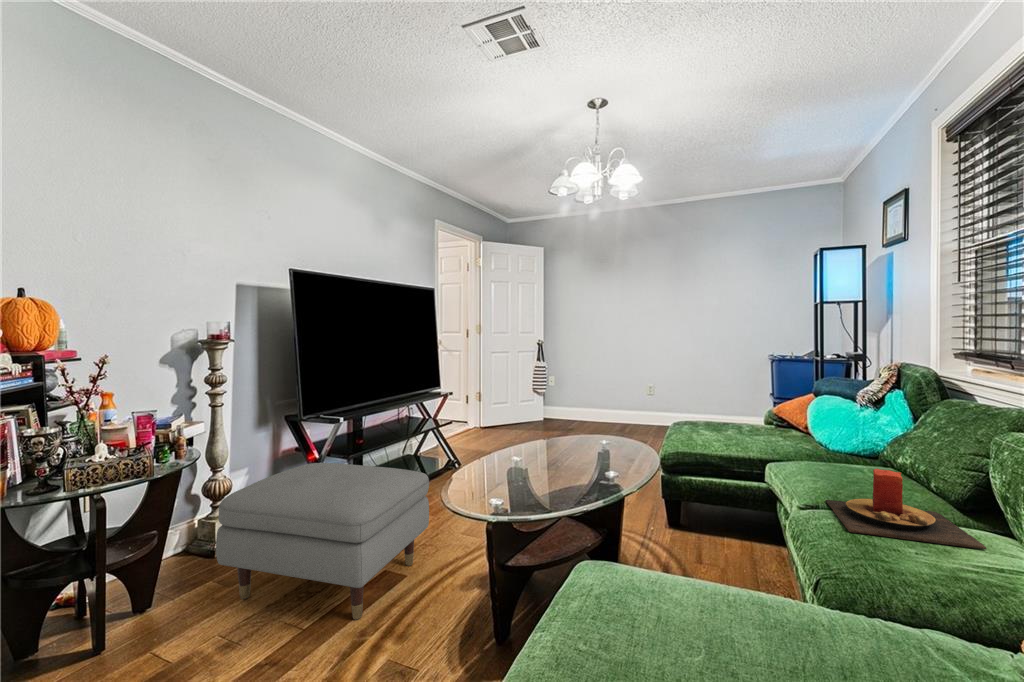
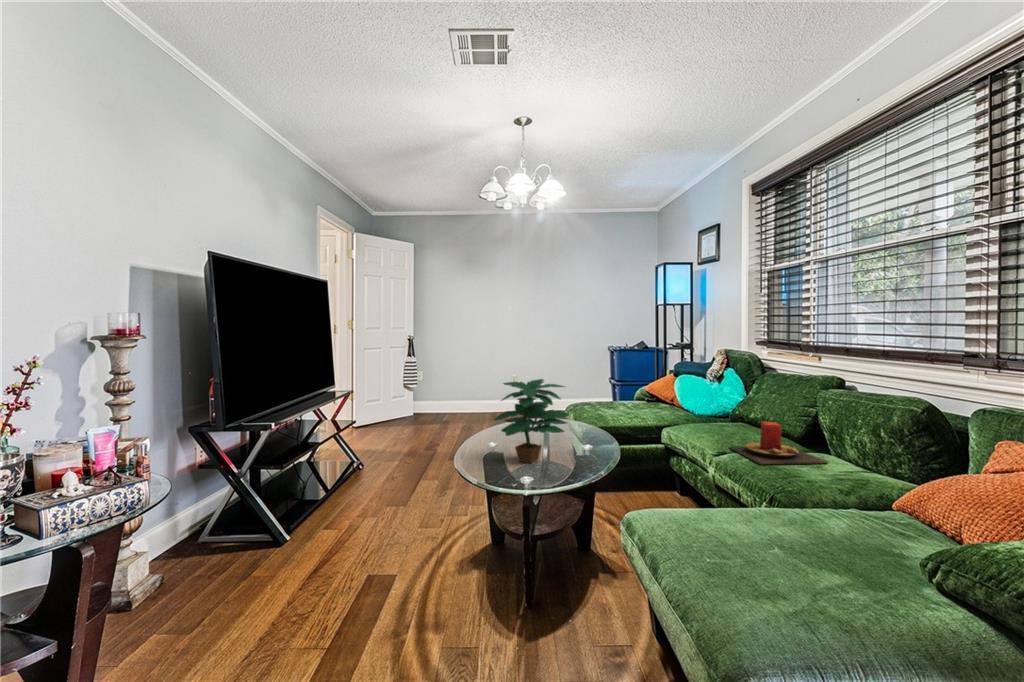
potted plant: none [498,390,590,484] -> present [494,379,570,463]
ottoman: present [216,463,429,620] -> none [185,469,412,642]

